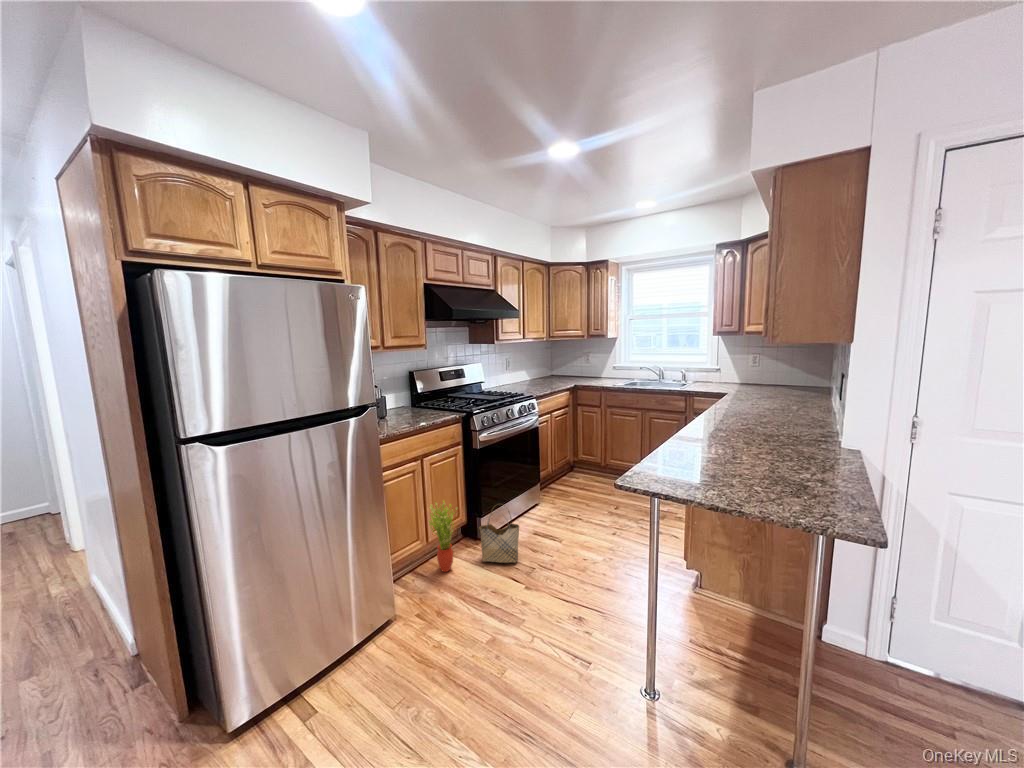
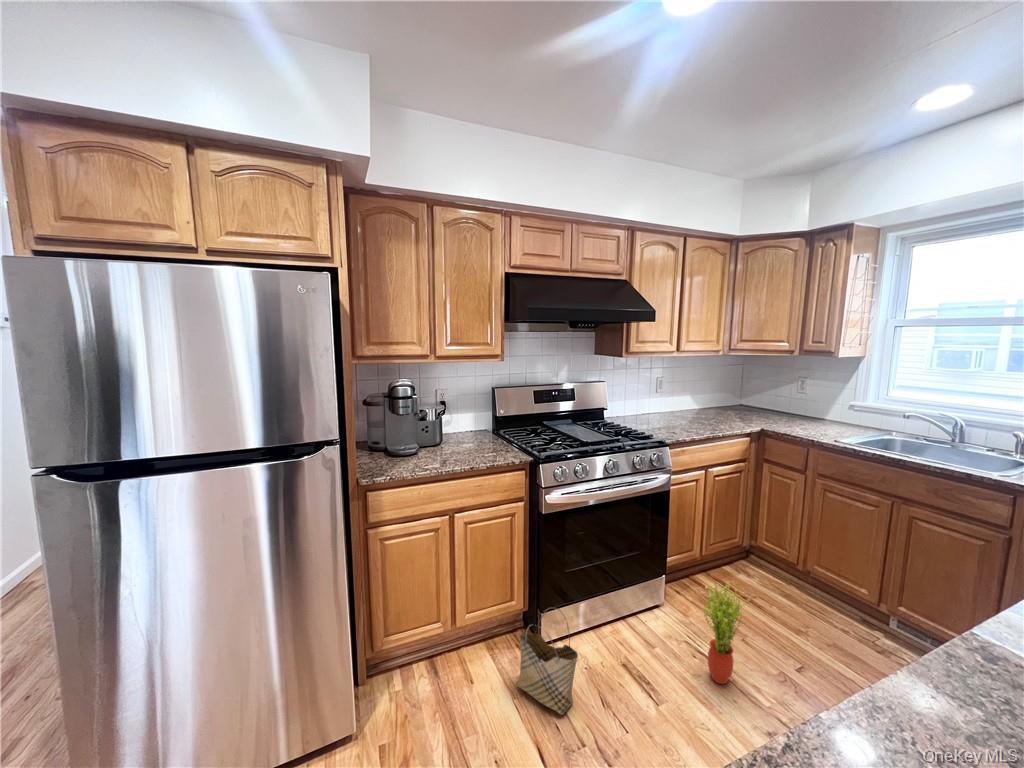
potted plant: present [429,503,457,572] -> present [703,583,750,684]

